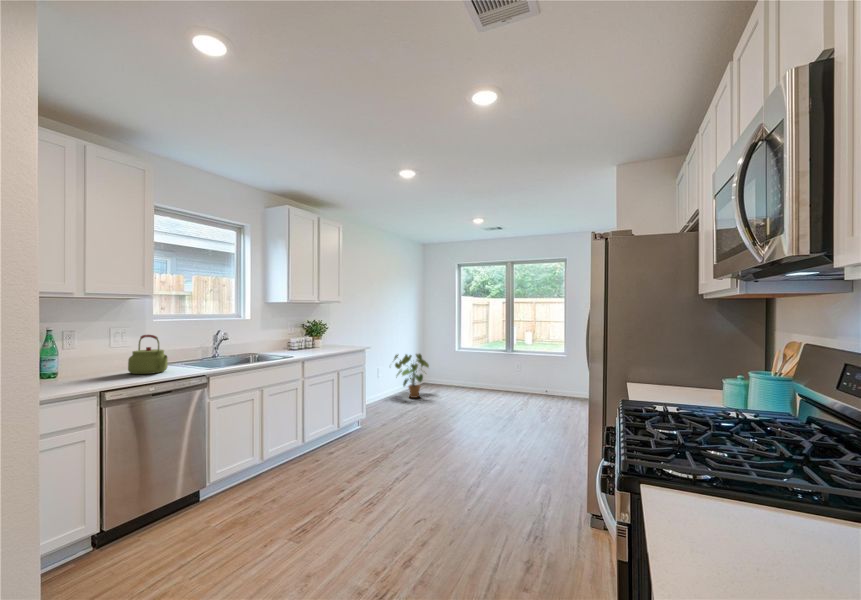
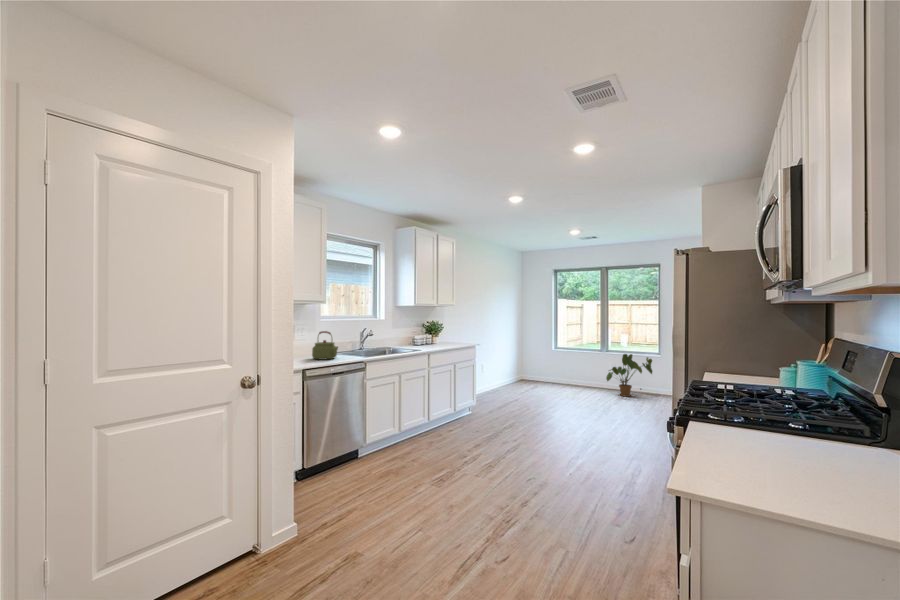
house plant: present [394,354,429,398] -> present [606,354,652,397]

